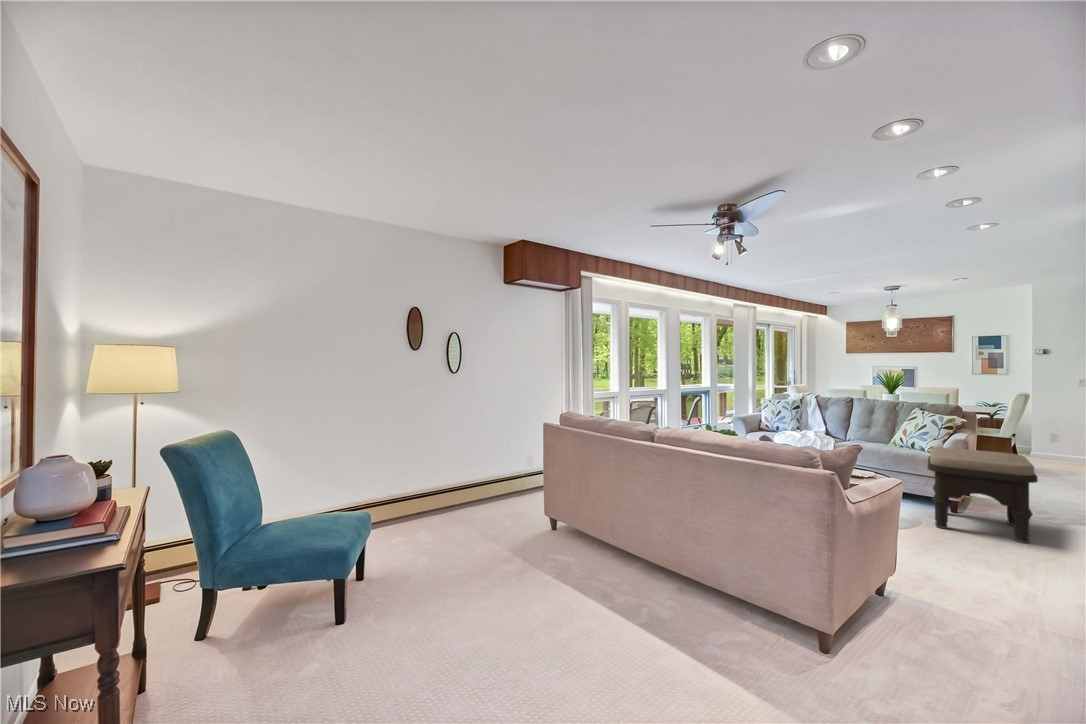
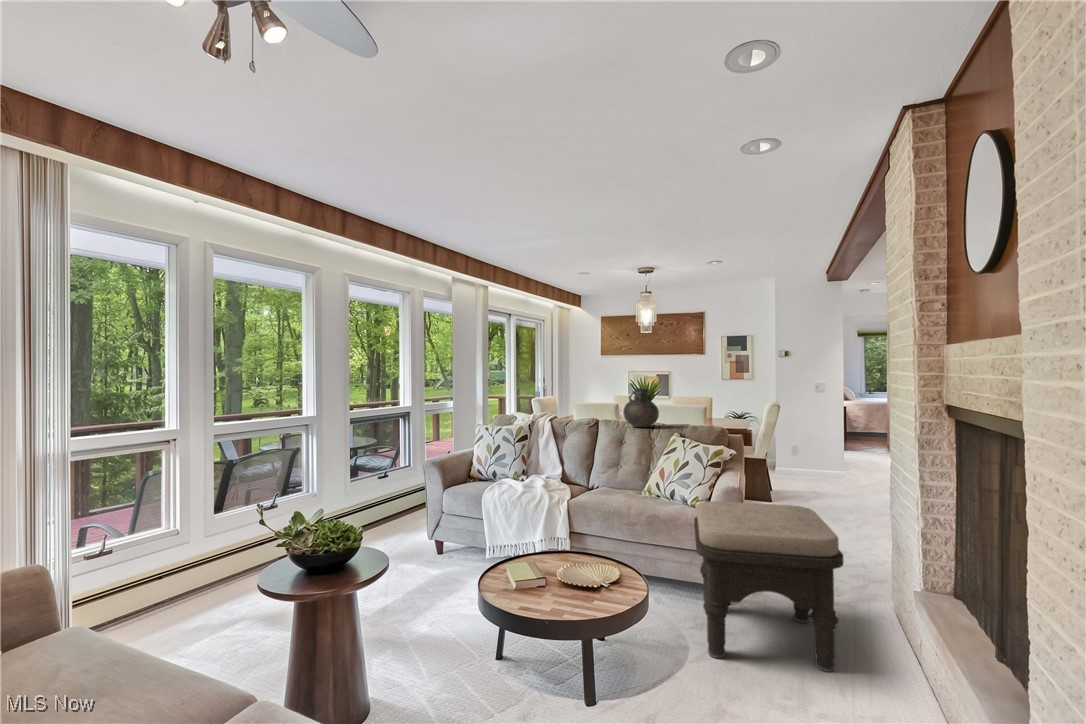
vase: none [874,378,903,404] -> present [623,388,659,428]

